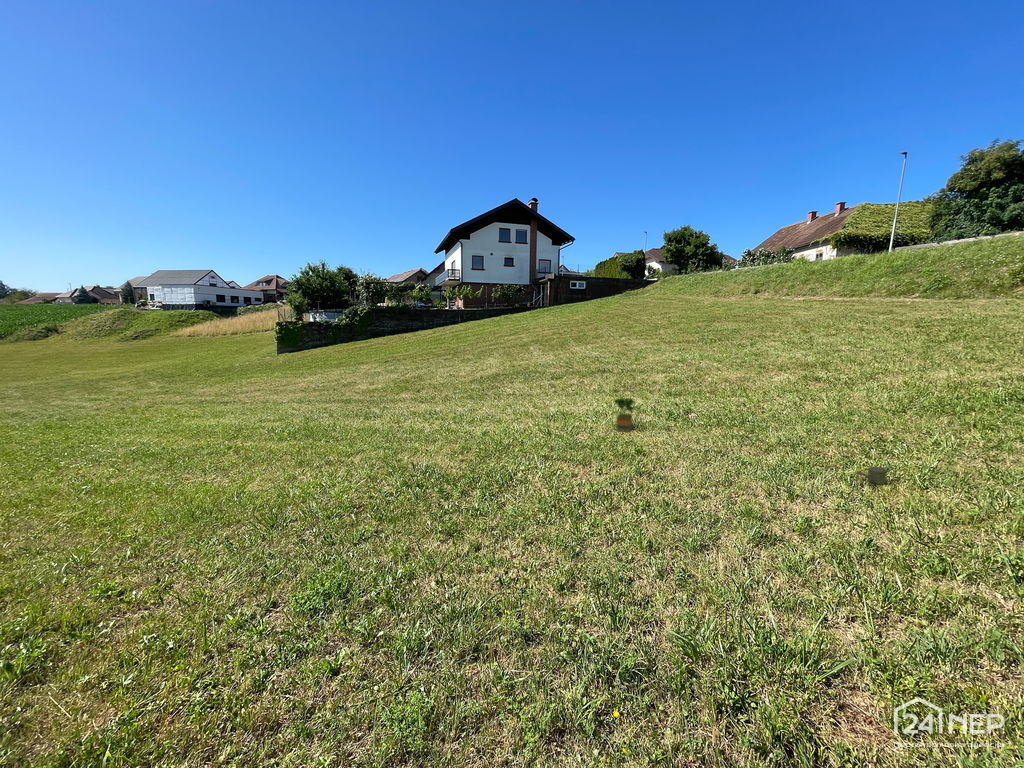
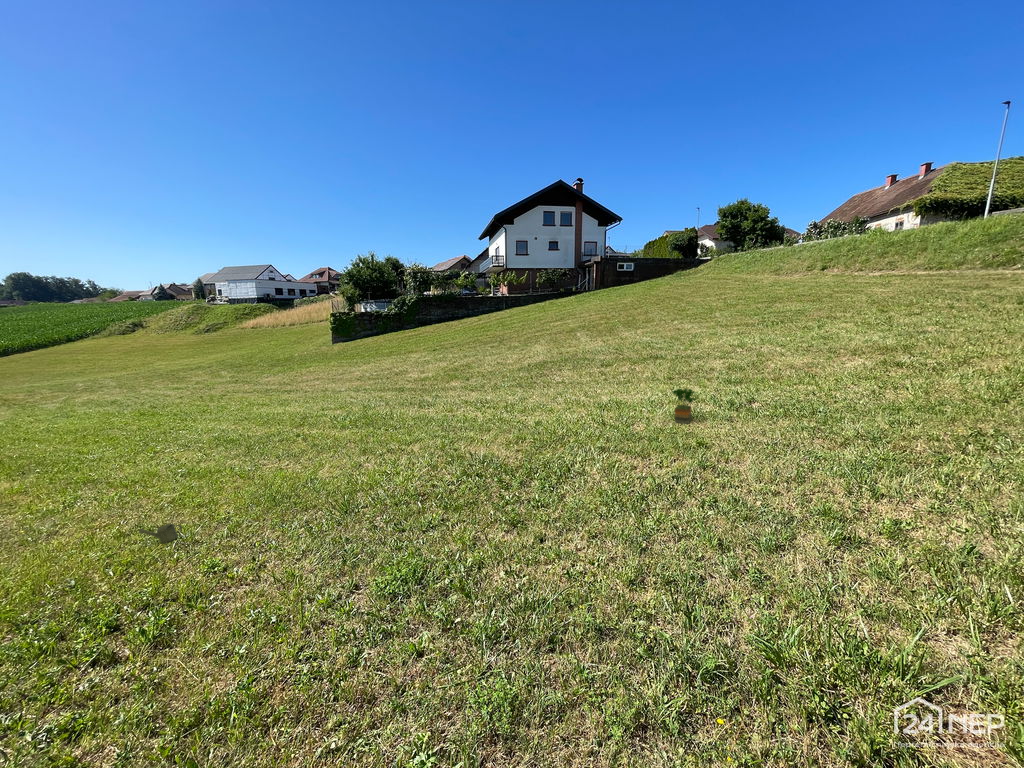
watering can: present [857,466,889,485] -> present [139,524,182,543]

